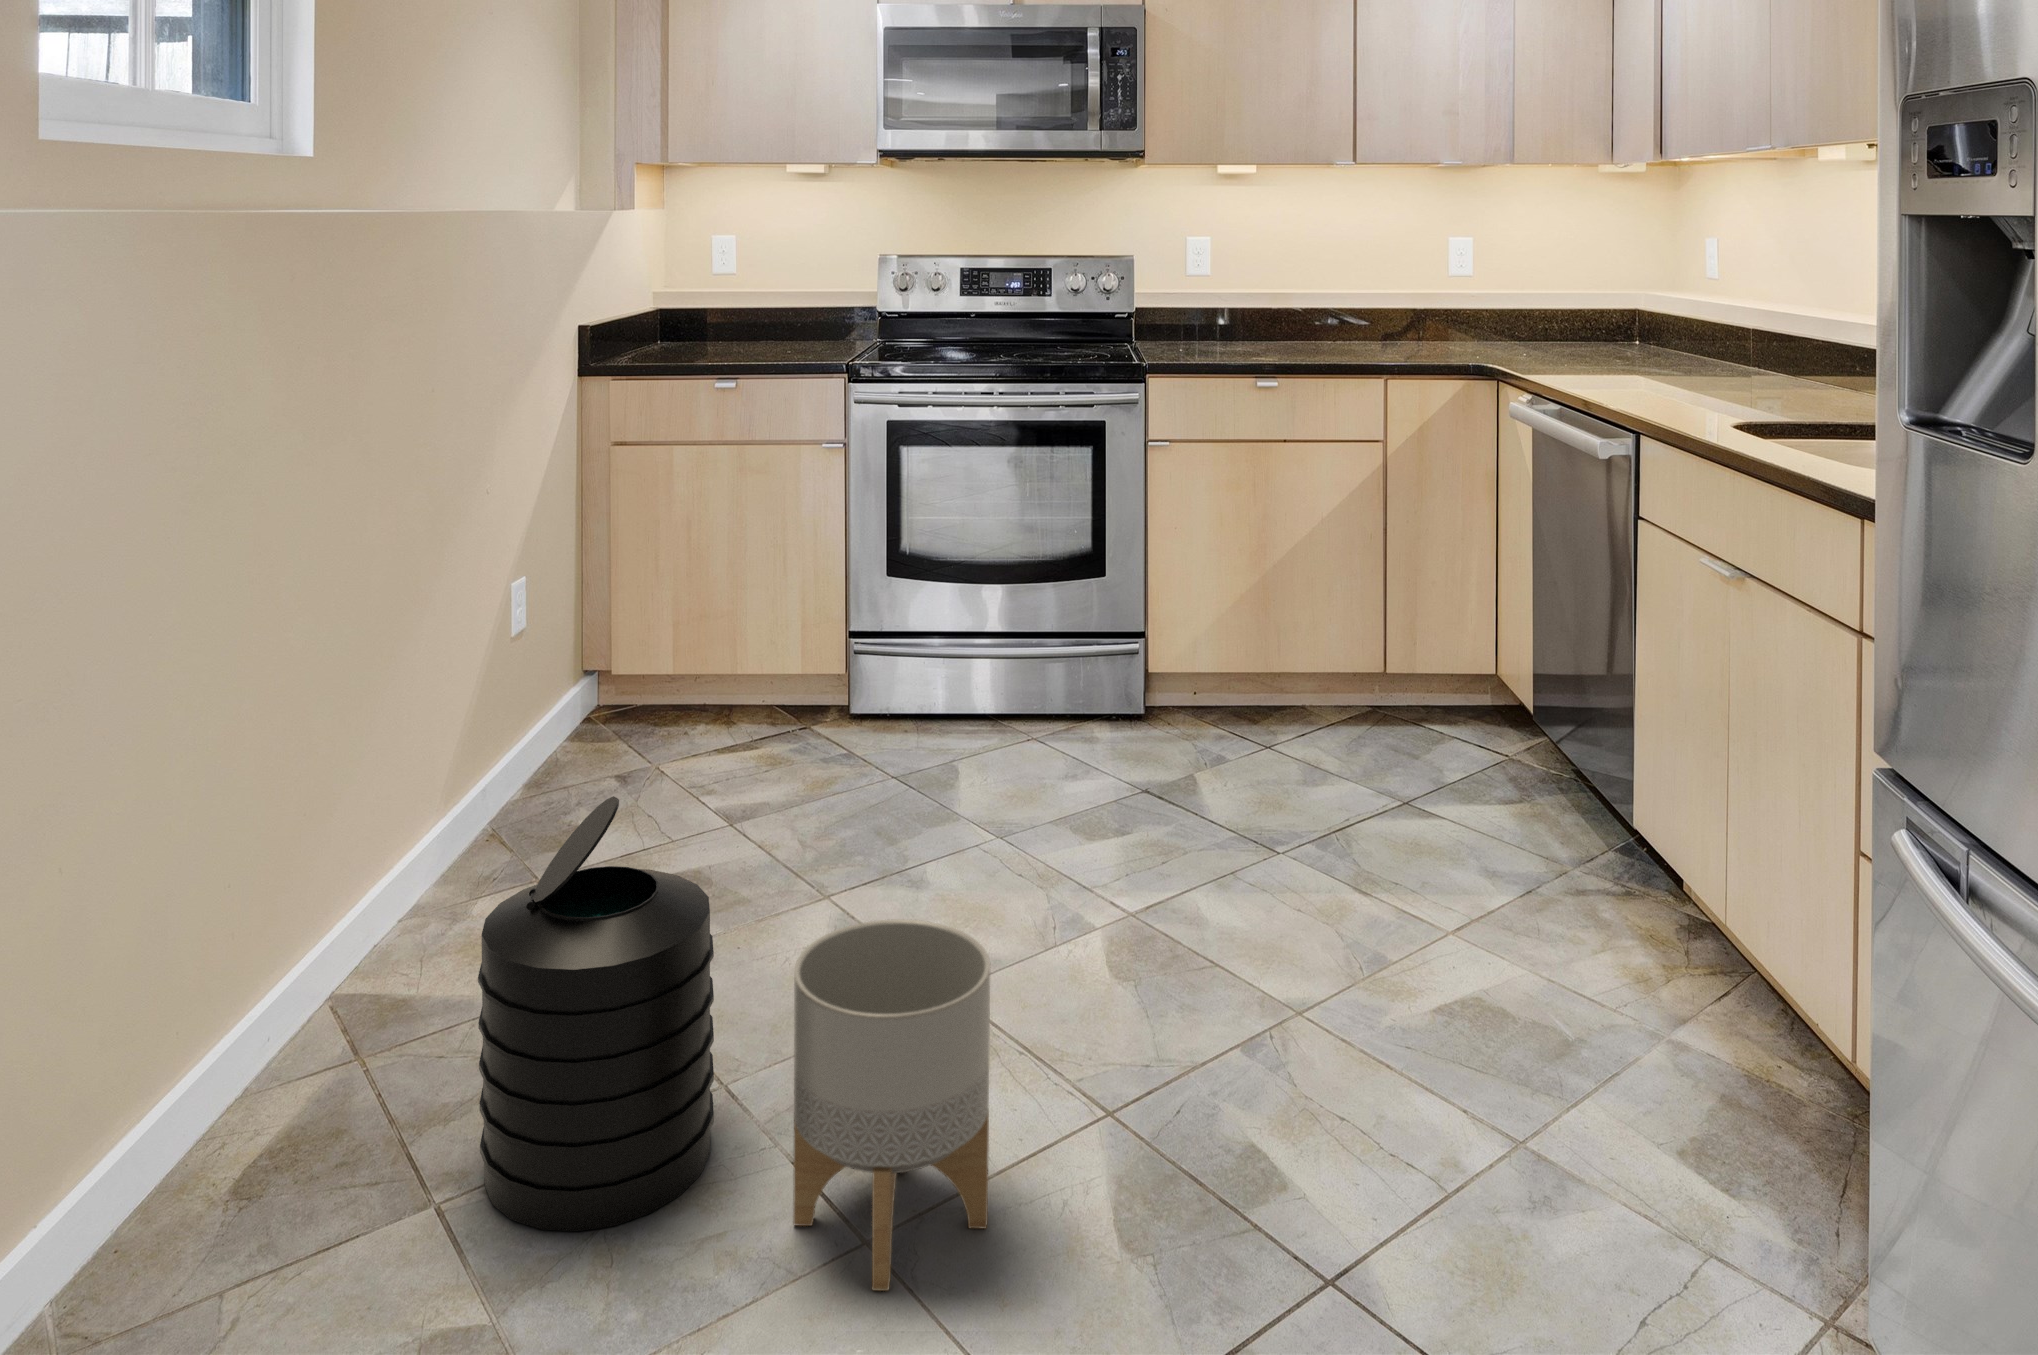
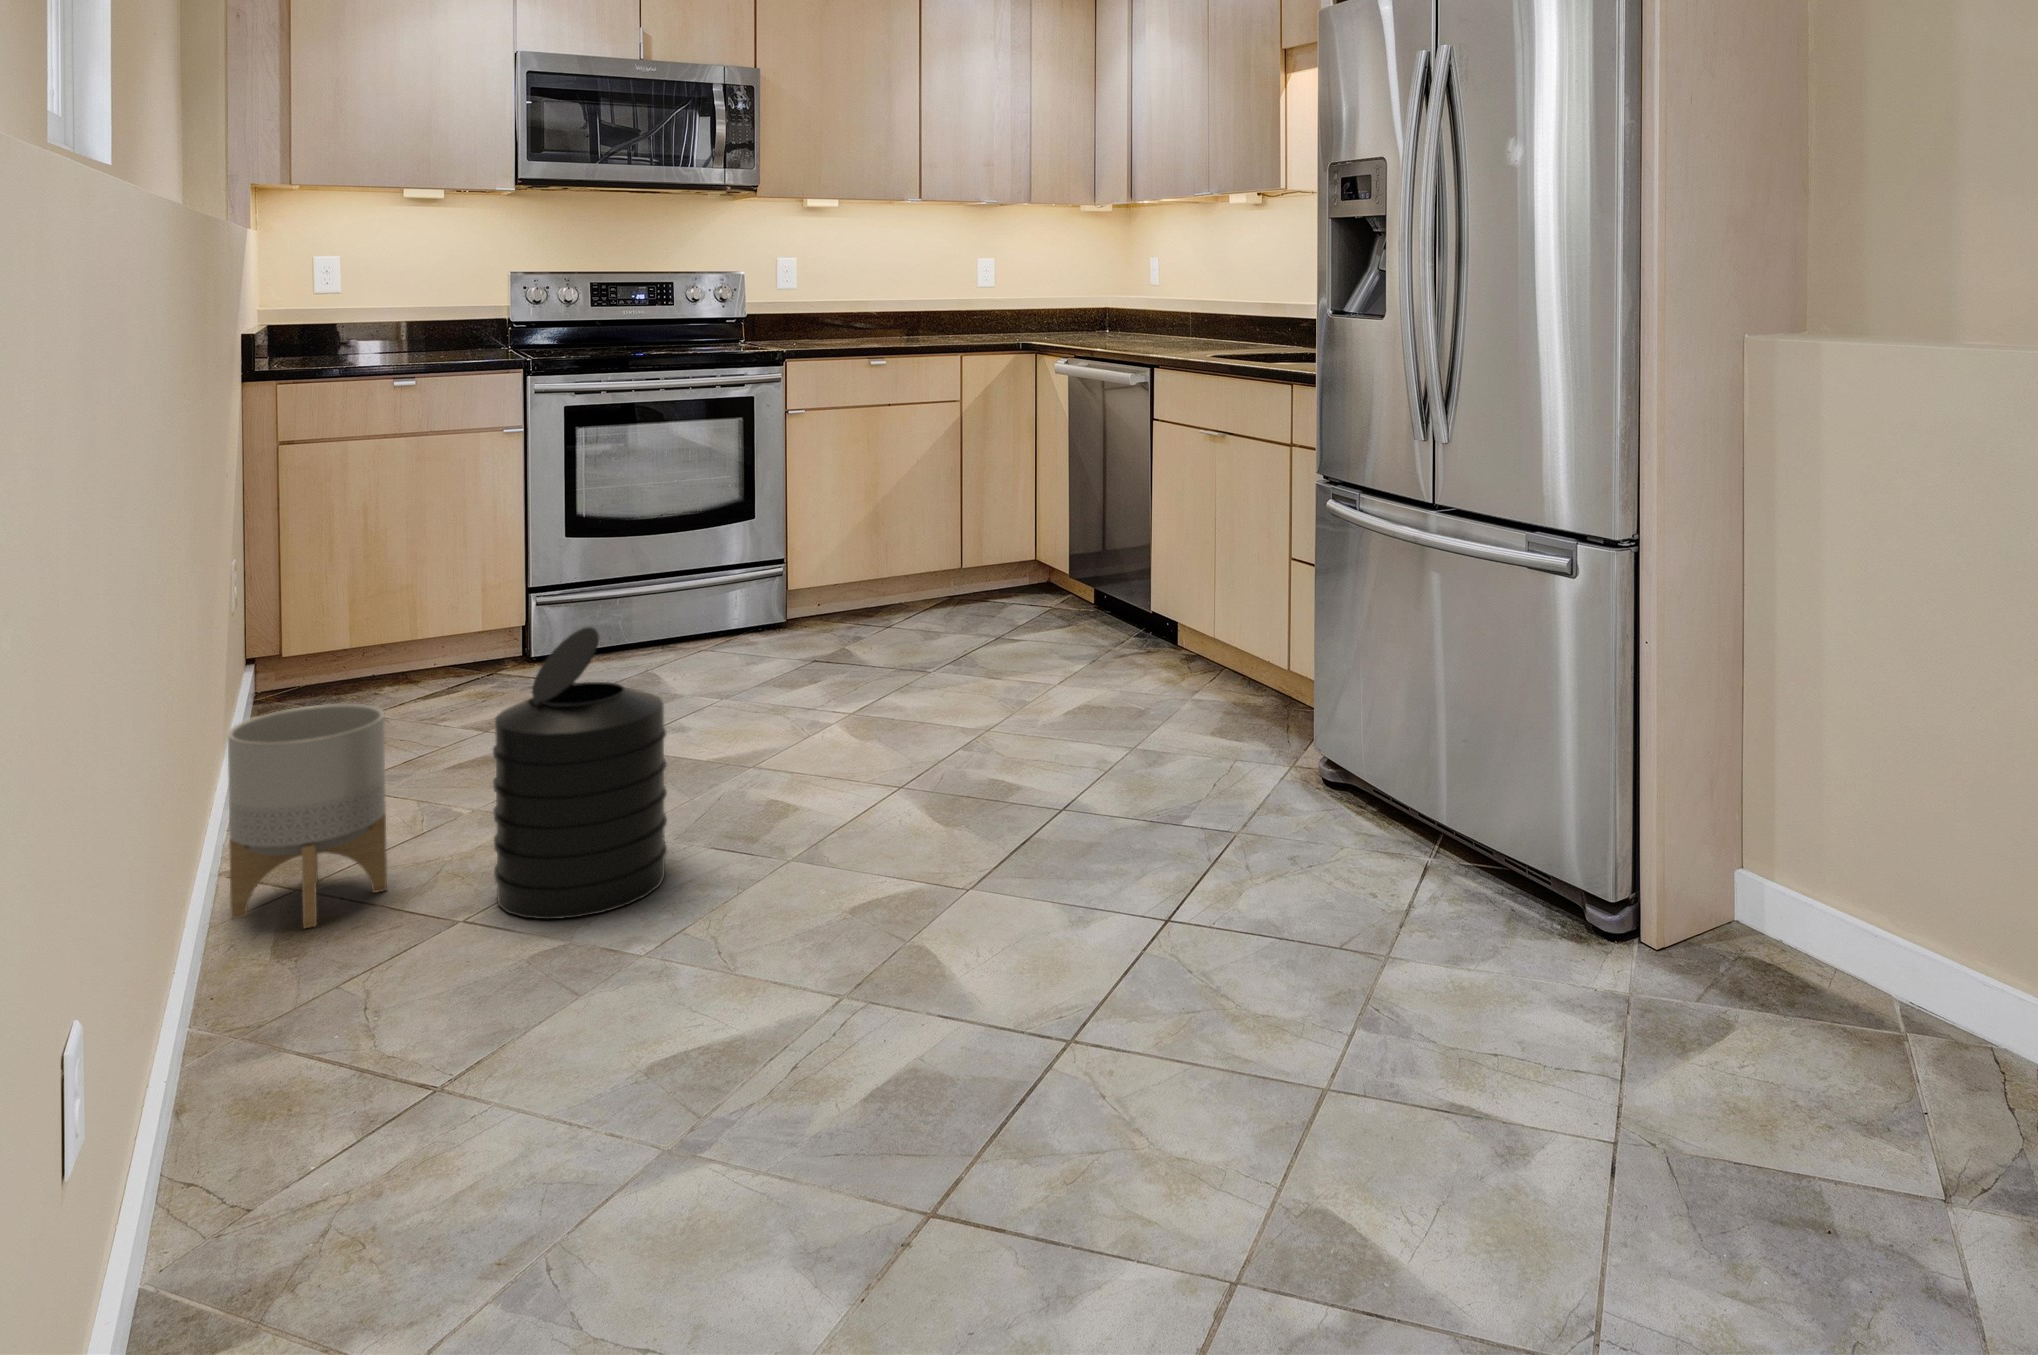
planter: present [793,919,990,1291] -> present [228,704,387,928]

